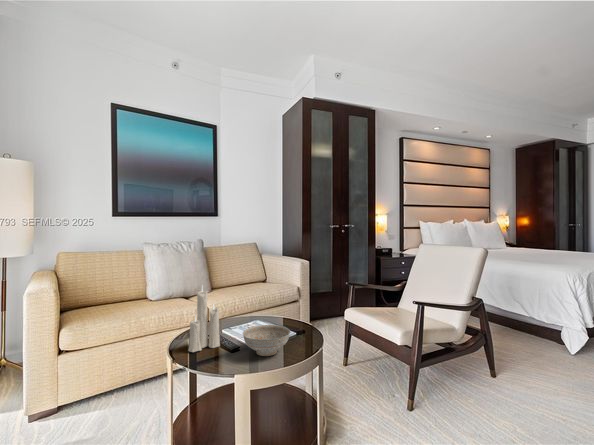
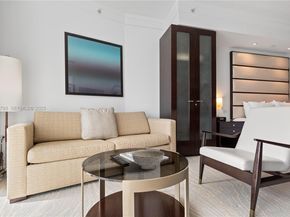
candle: present [188,287,220,352] -> none [97,119,118,165]

